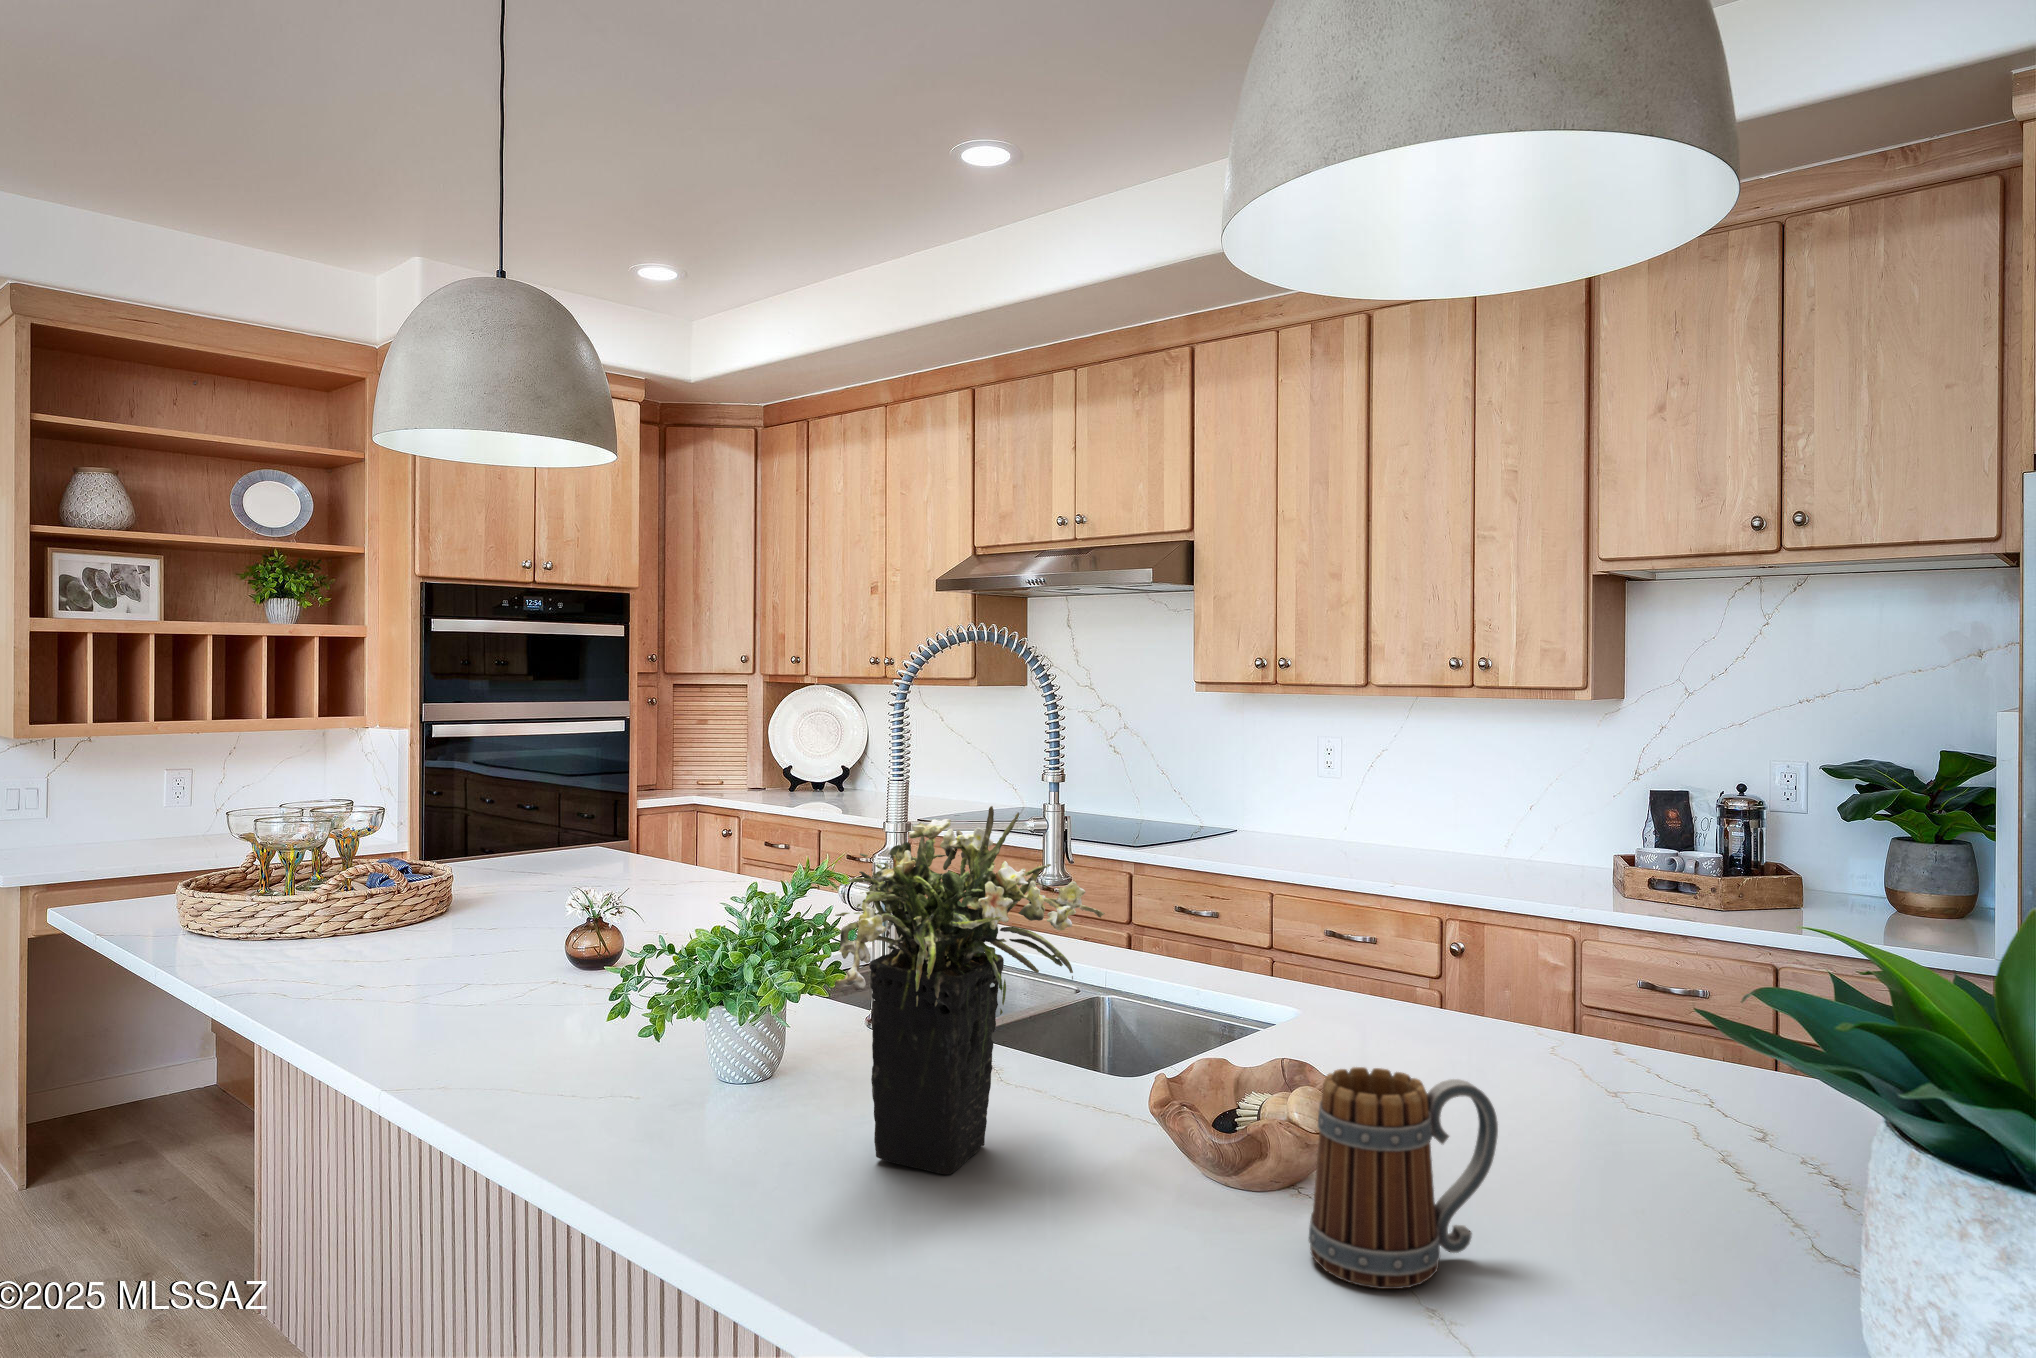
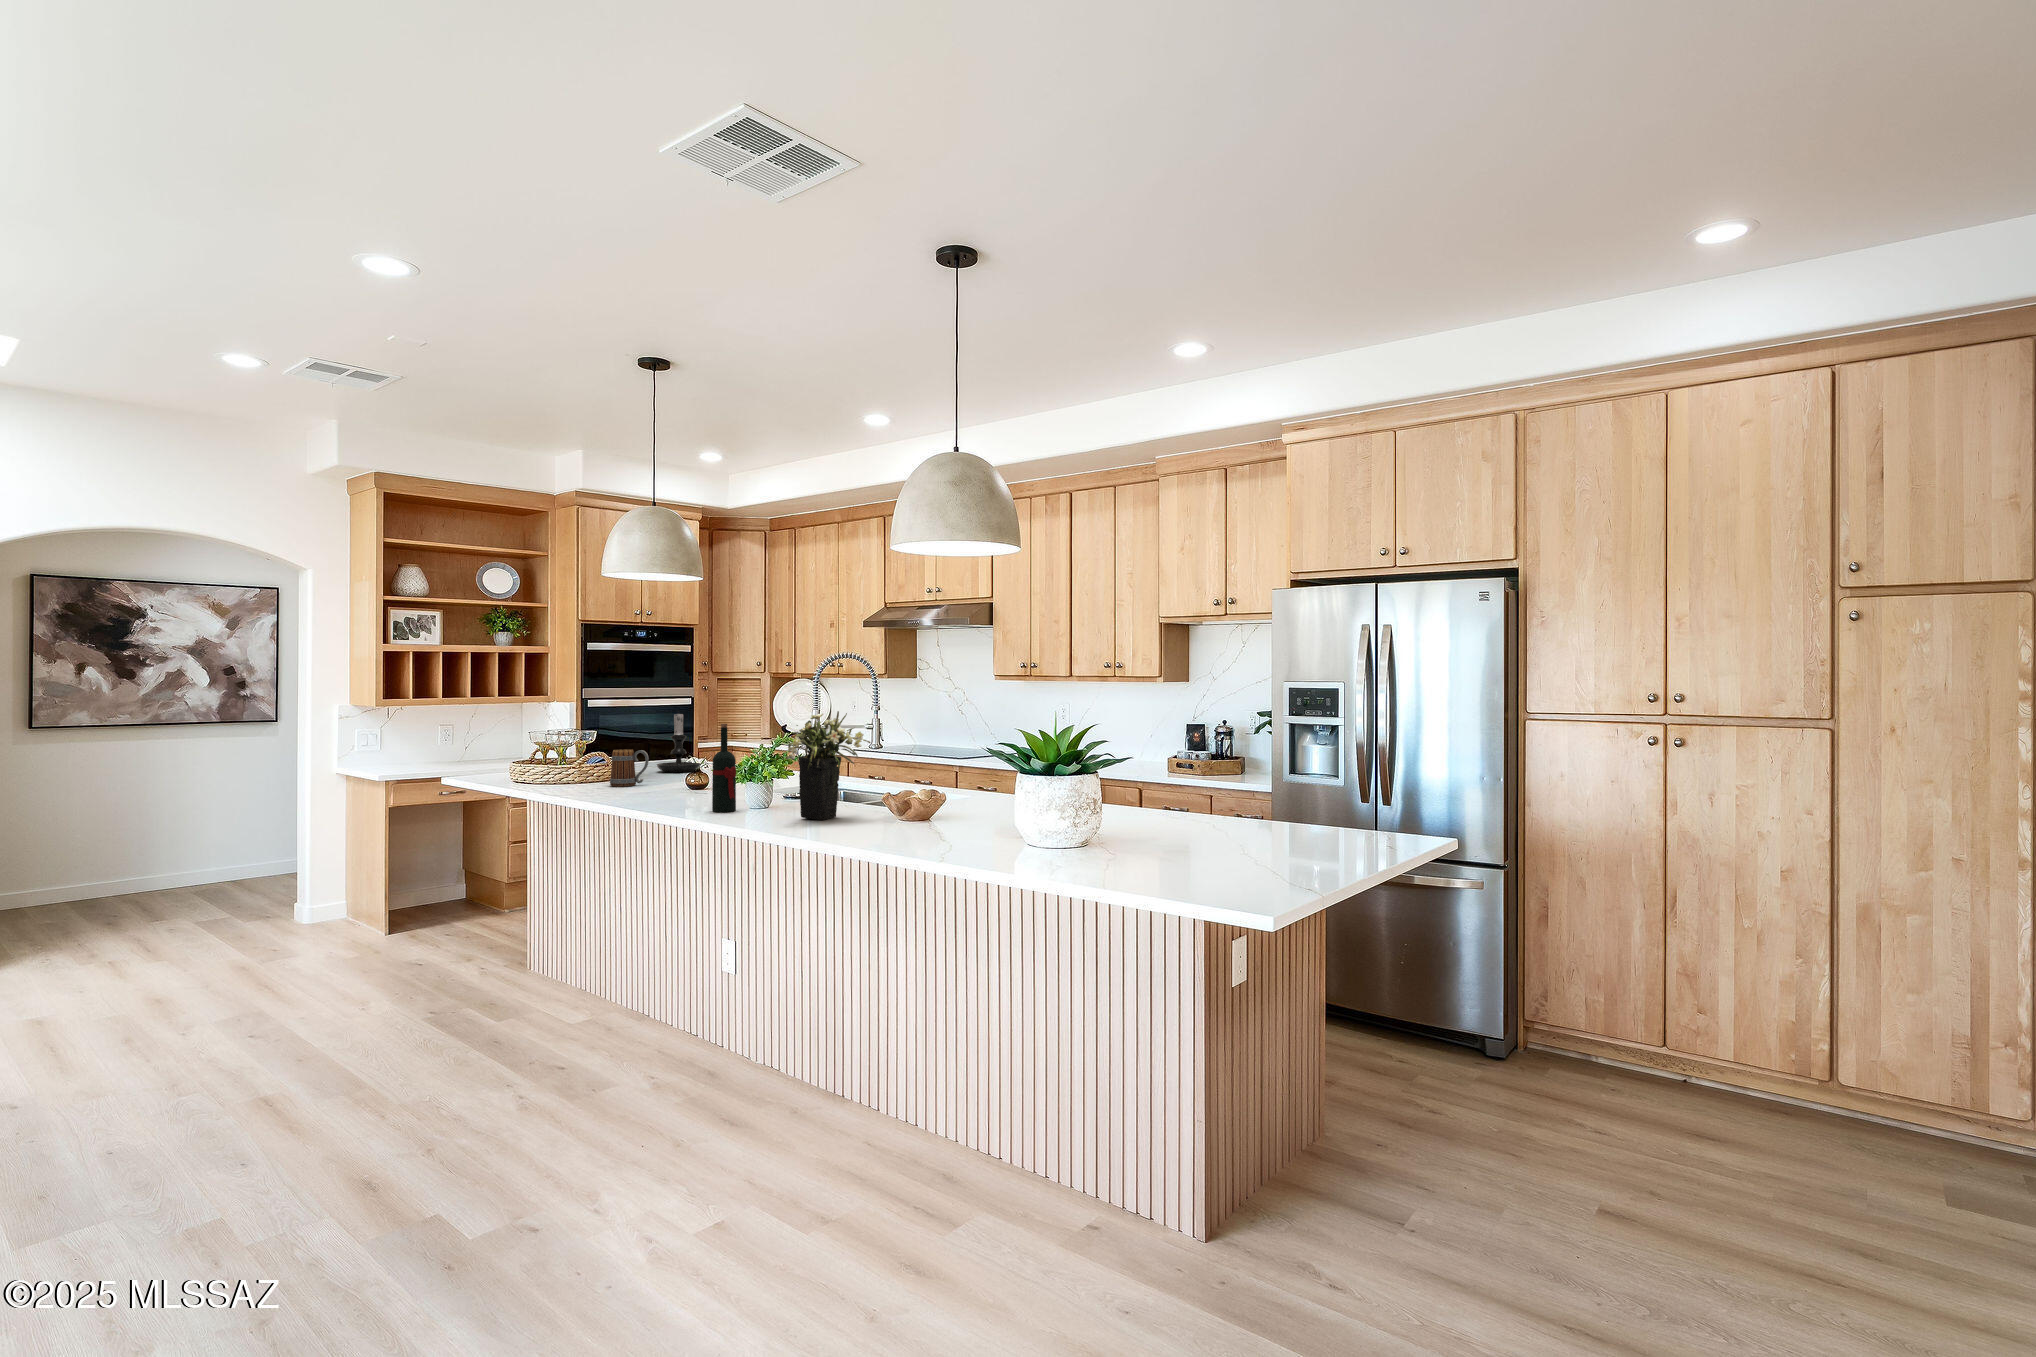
candle holder: none [531,751,622,883] -> present [657,710,701,772]
wine bottle: none [604,831,674,1099] -> present [712,724,736,812]
mug: present [1309,1067,1498,1289] -> present [610,749,649,787]

